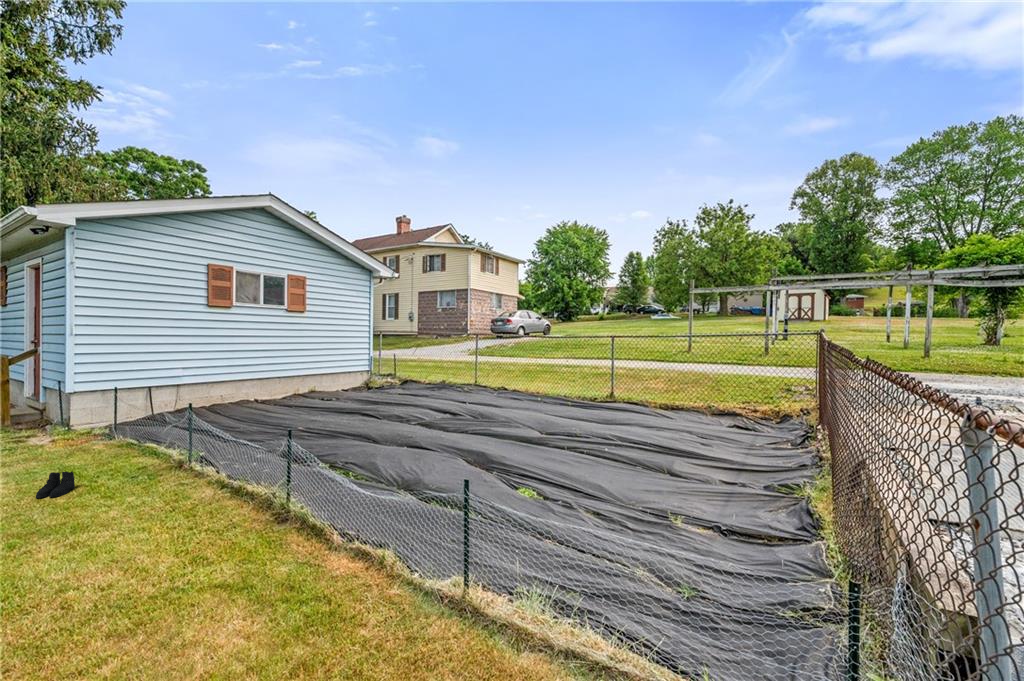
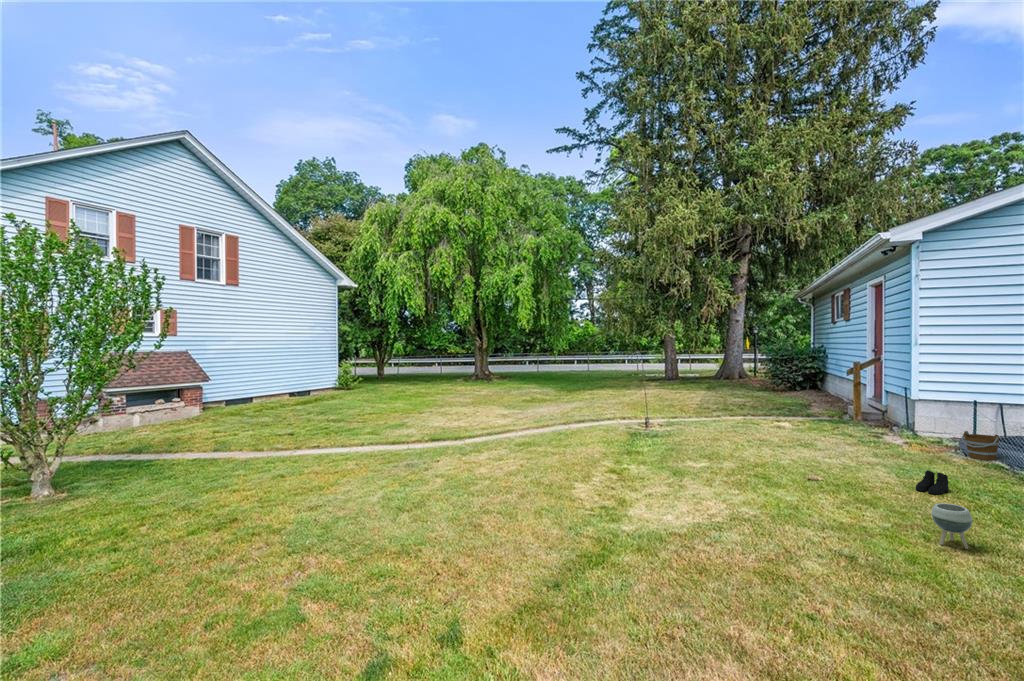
bucket: none [107,418,141,444] -> present [961,431,999,460]
planter: none [22,508,69,559] -> present [932,503,972,549]

